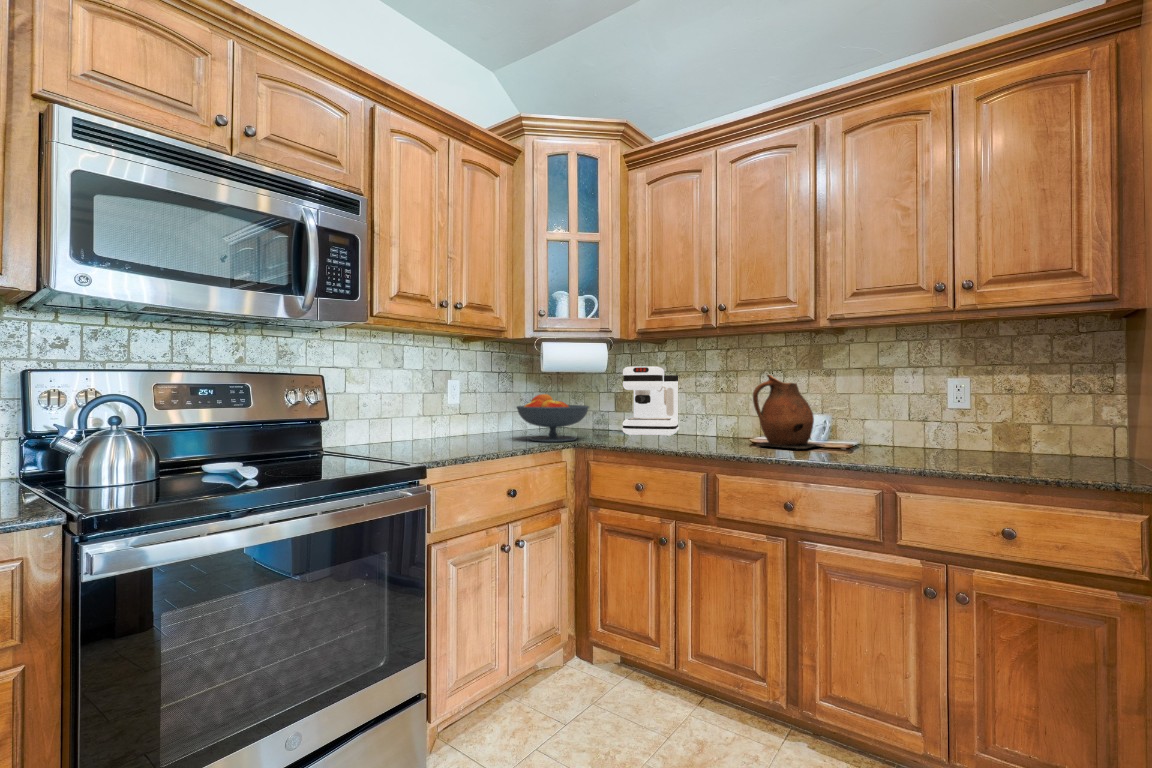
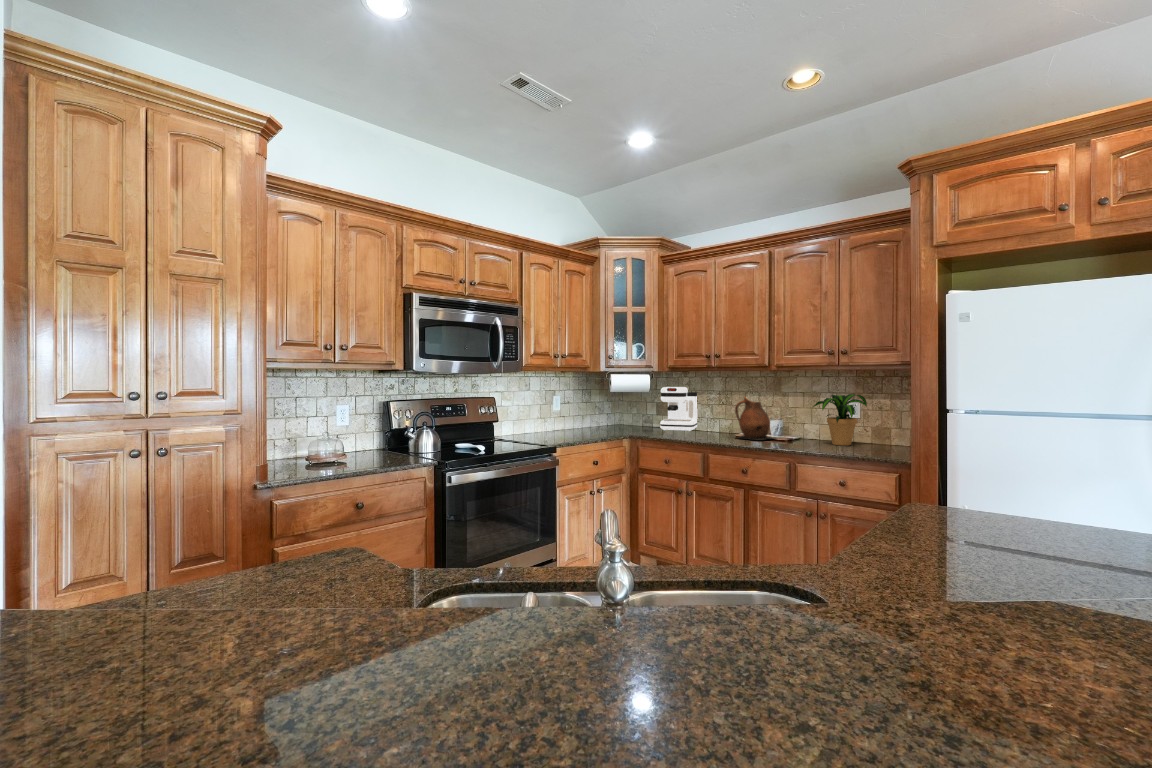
potted plant: none [890,366,1001,456] -> present [814,394,867,446]
fruit bowl: present [517,394,589,442] -> none [595,405,639,434]

